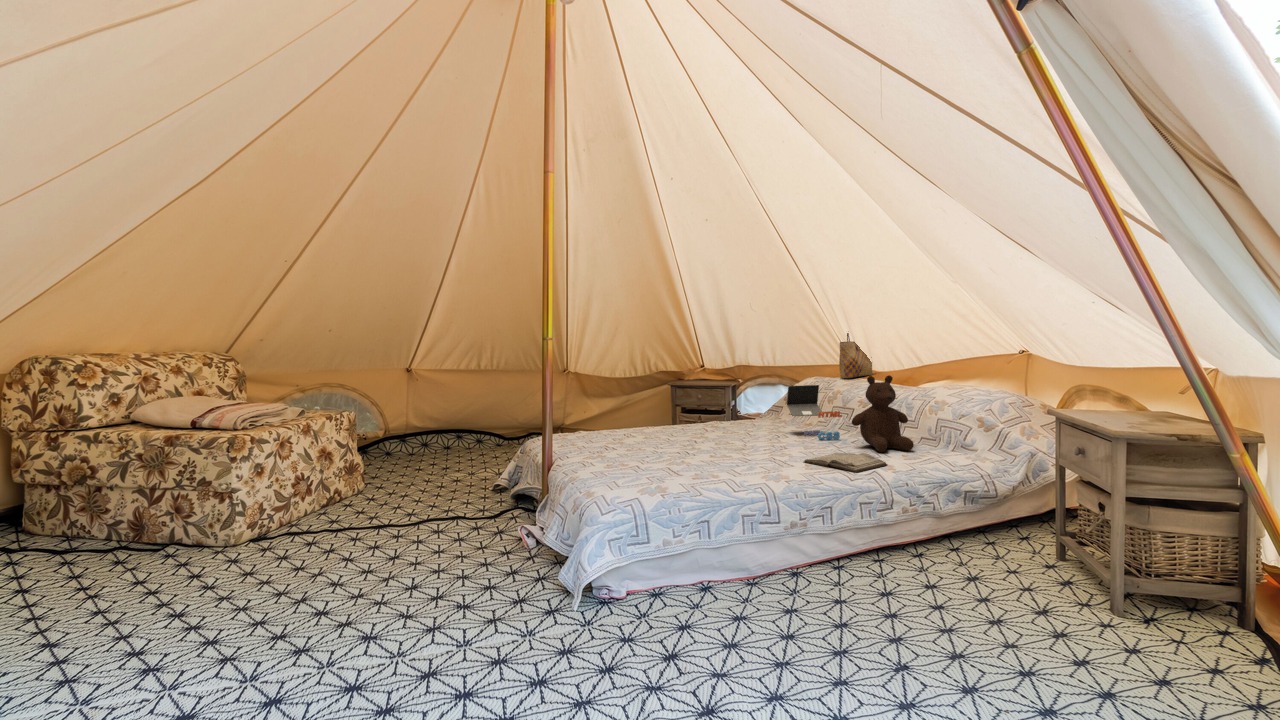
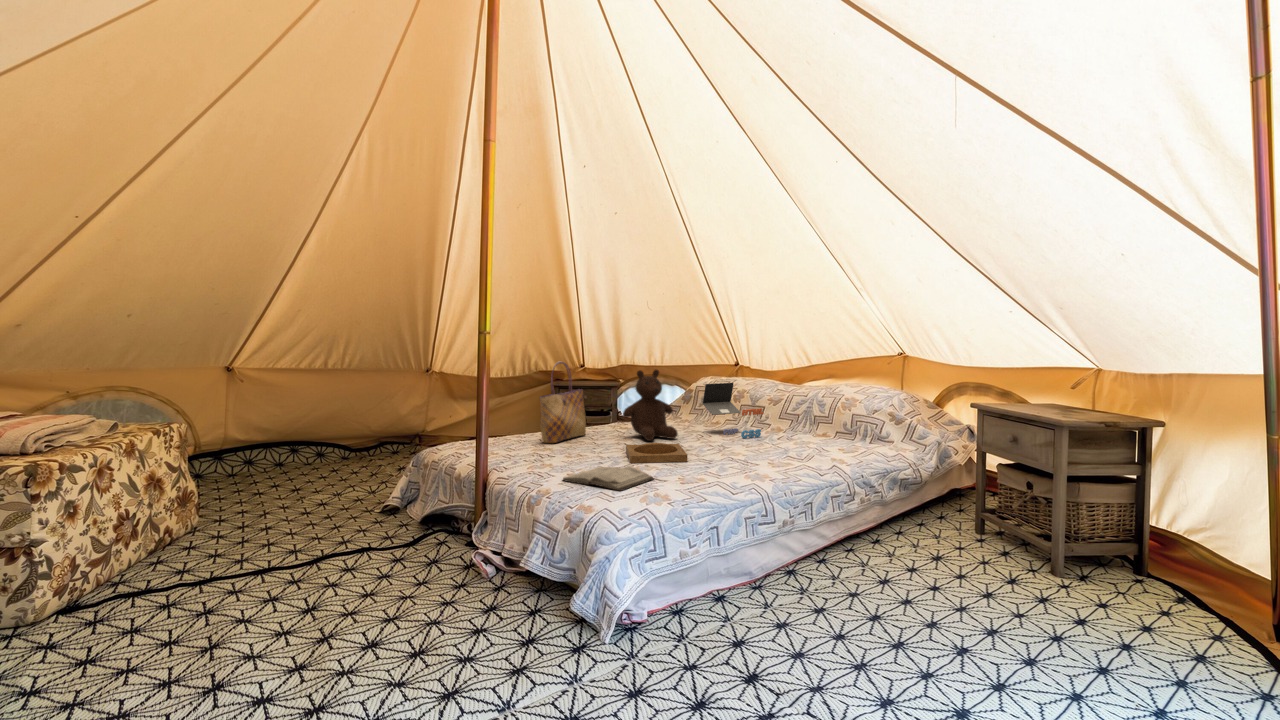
tote bag: present [839,333,872,378] -> present [540,362,586,443]
teddy bear: present [852,375,914,452] -> present [623,370,678,441]
tray: none [685,441,743,459] -> present [626,443,687,463]
diary: present [804,453,888,473] -> present [563,466,653,491]

